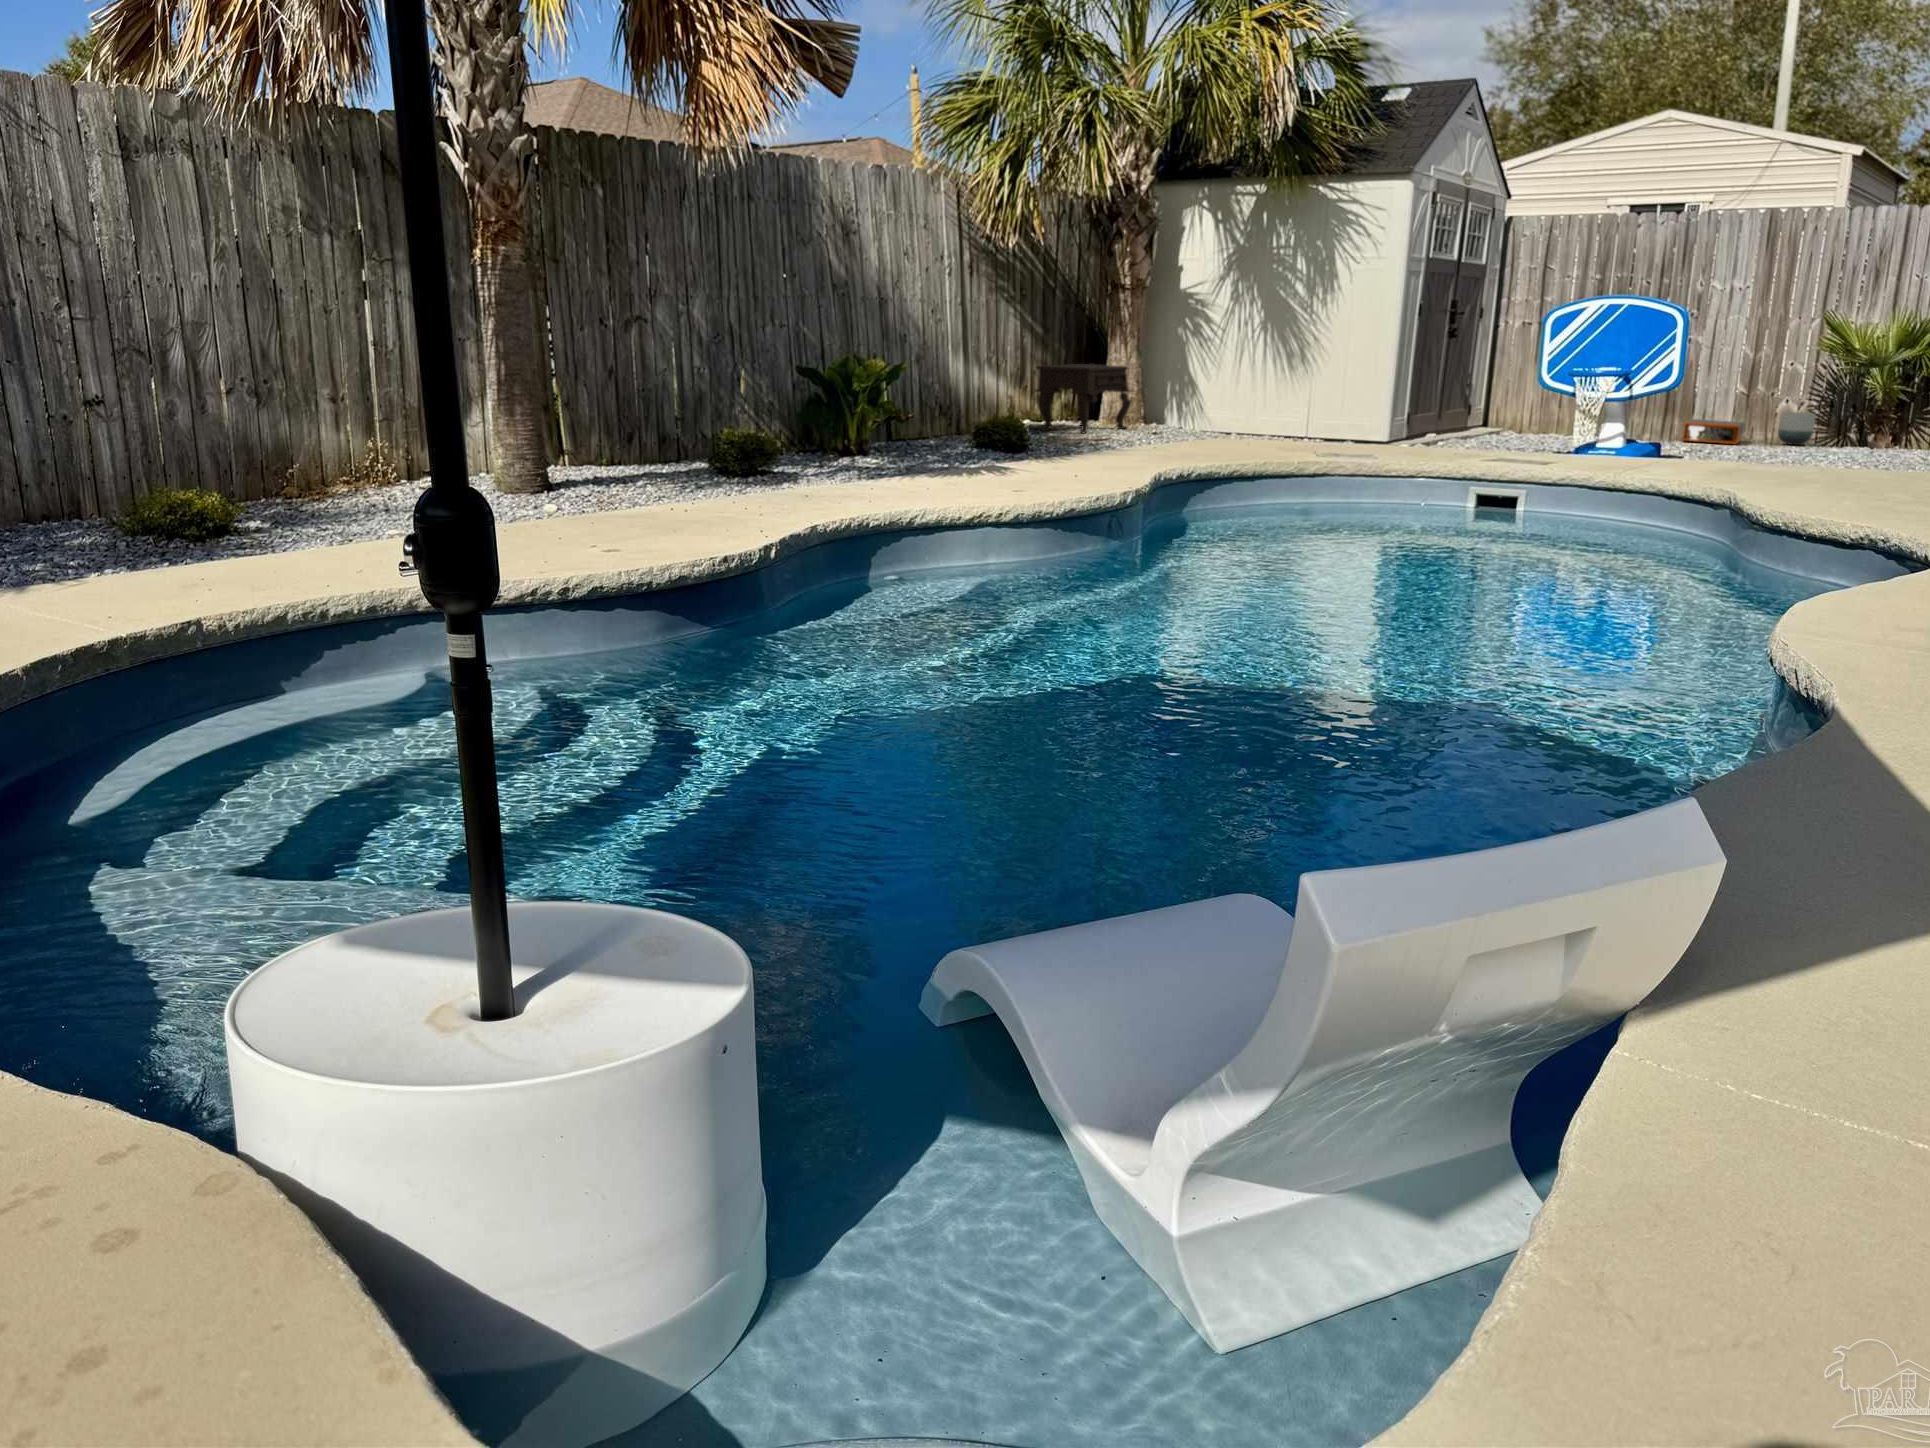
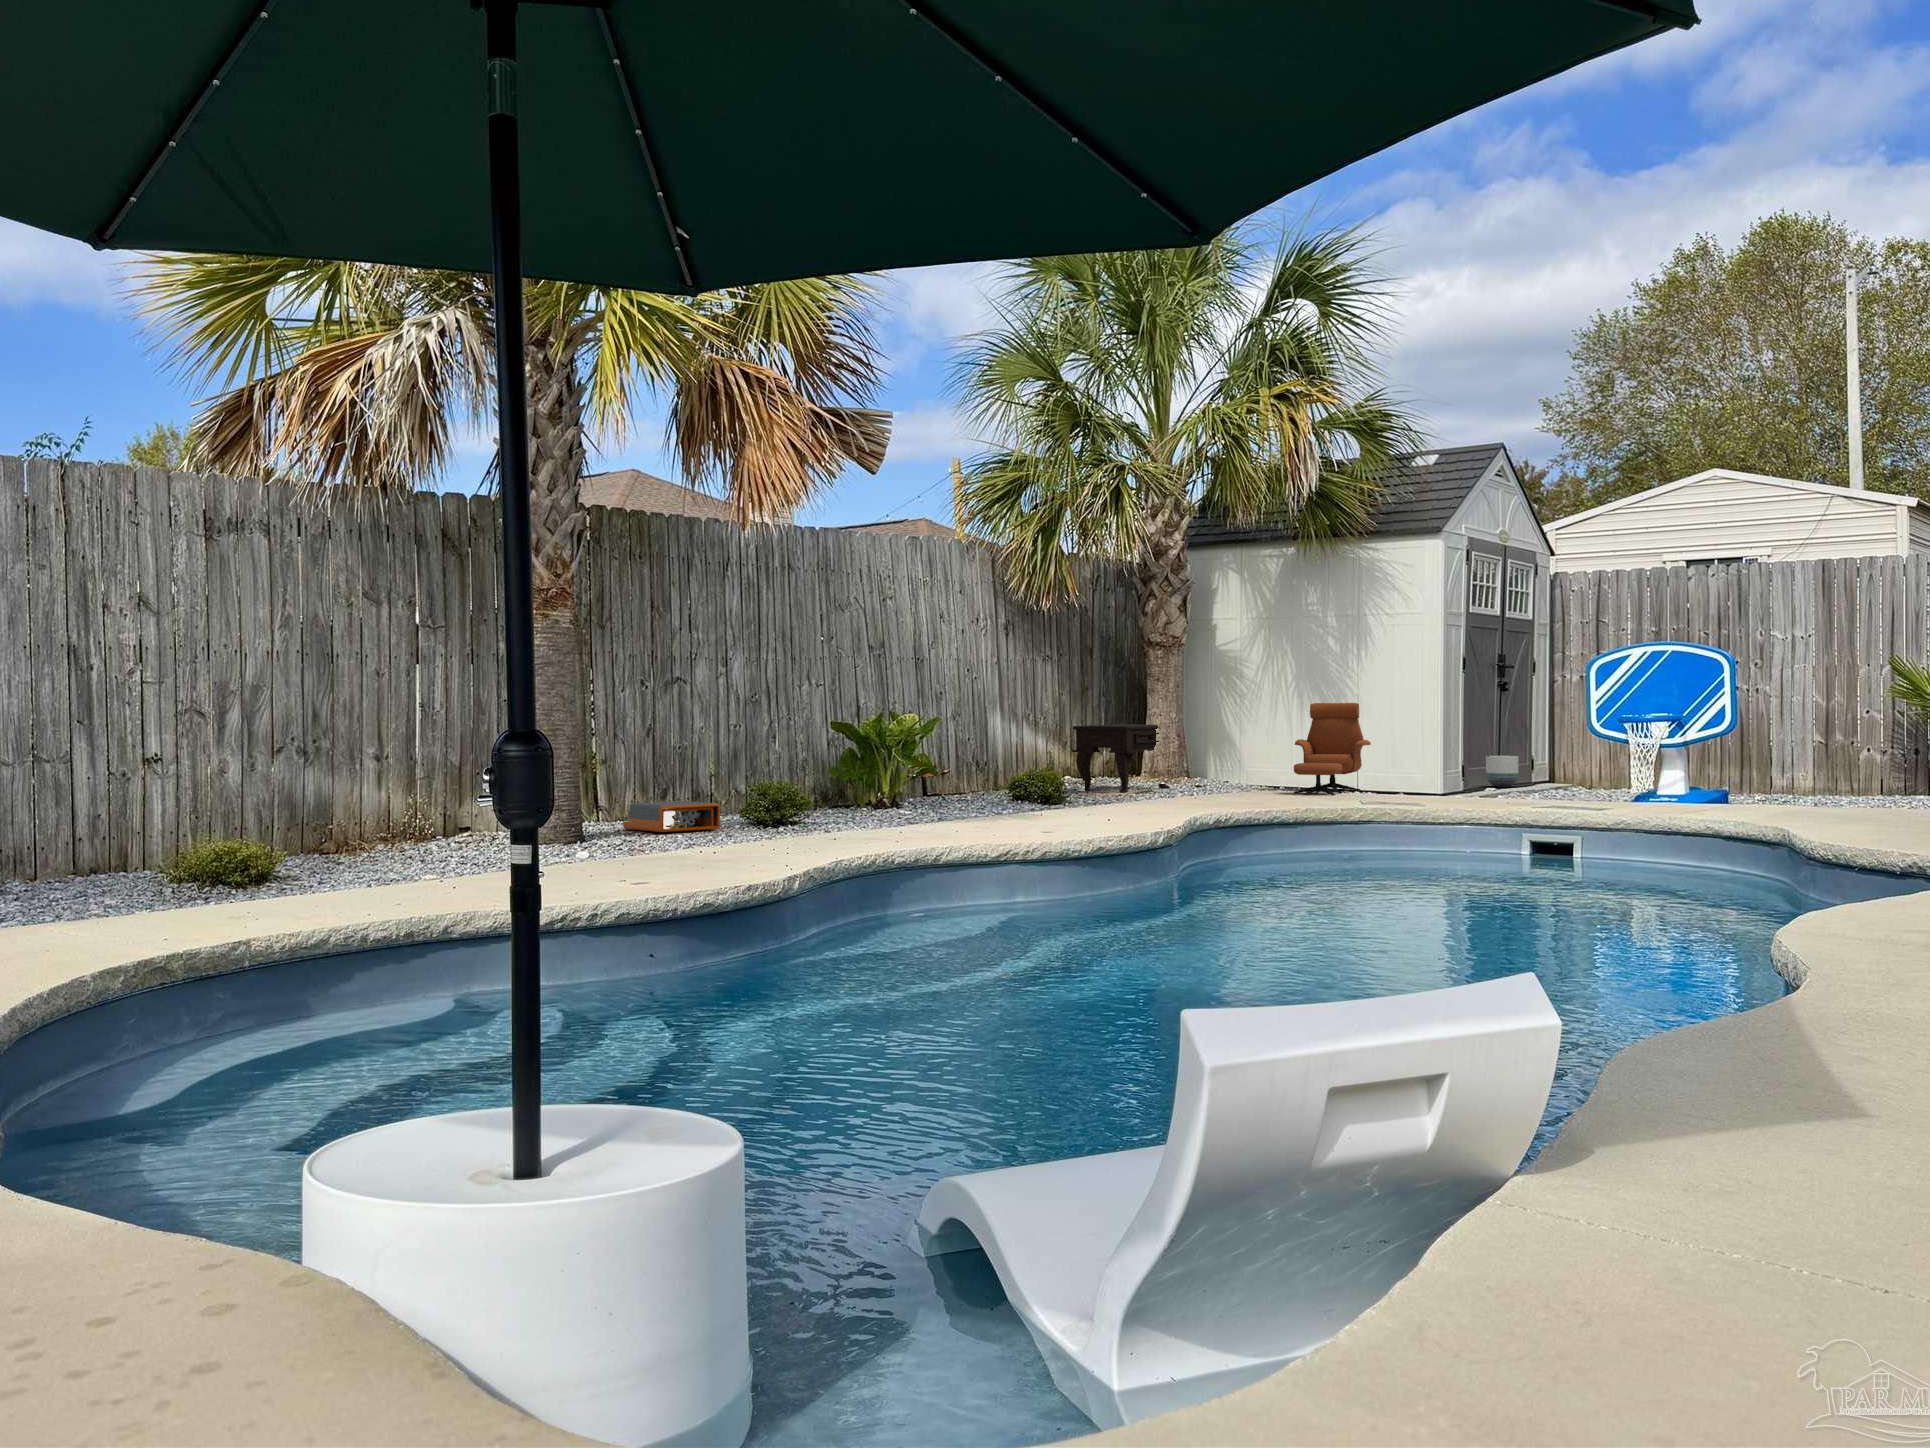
lounge chair: none [1248,348,1324,441] -> present [1294,703,1371,795]
planter: present [1778,412,1816,445] -> present [1486,756,1519,787]
storage box: present [1682,419,1745,444] -> present [623,801,720,832]

